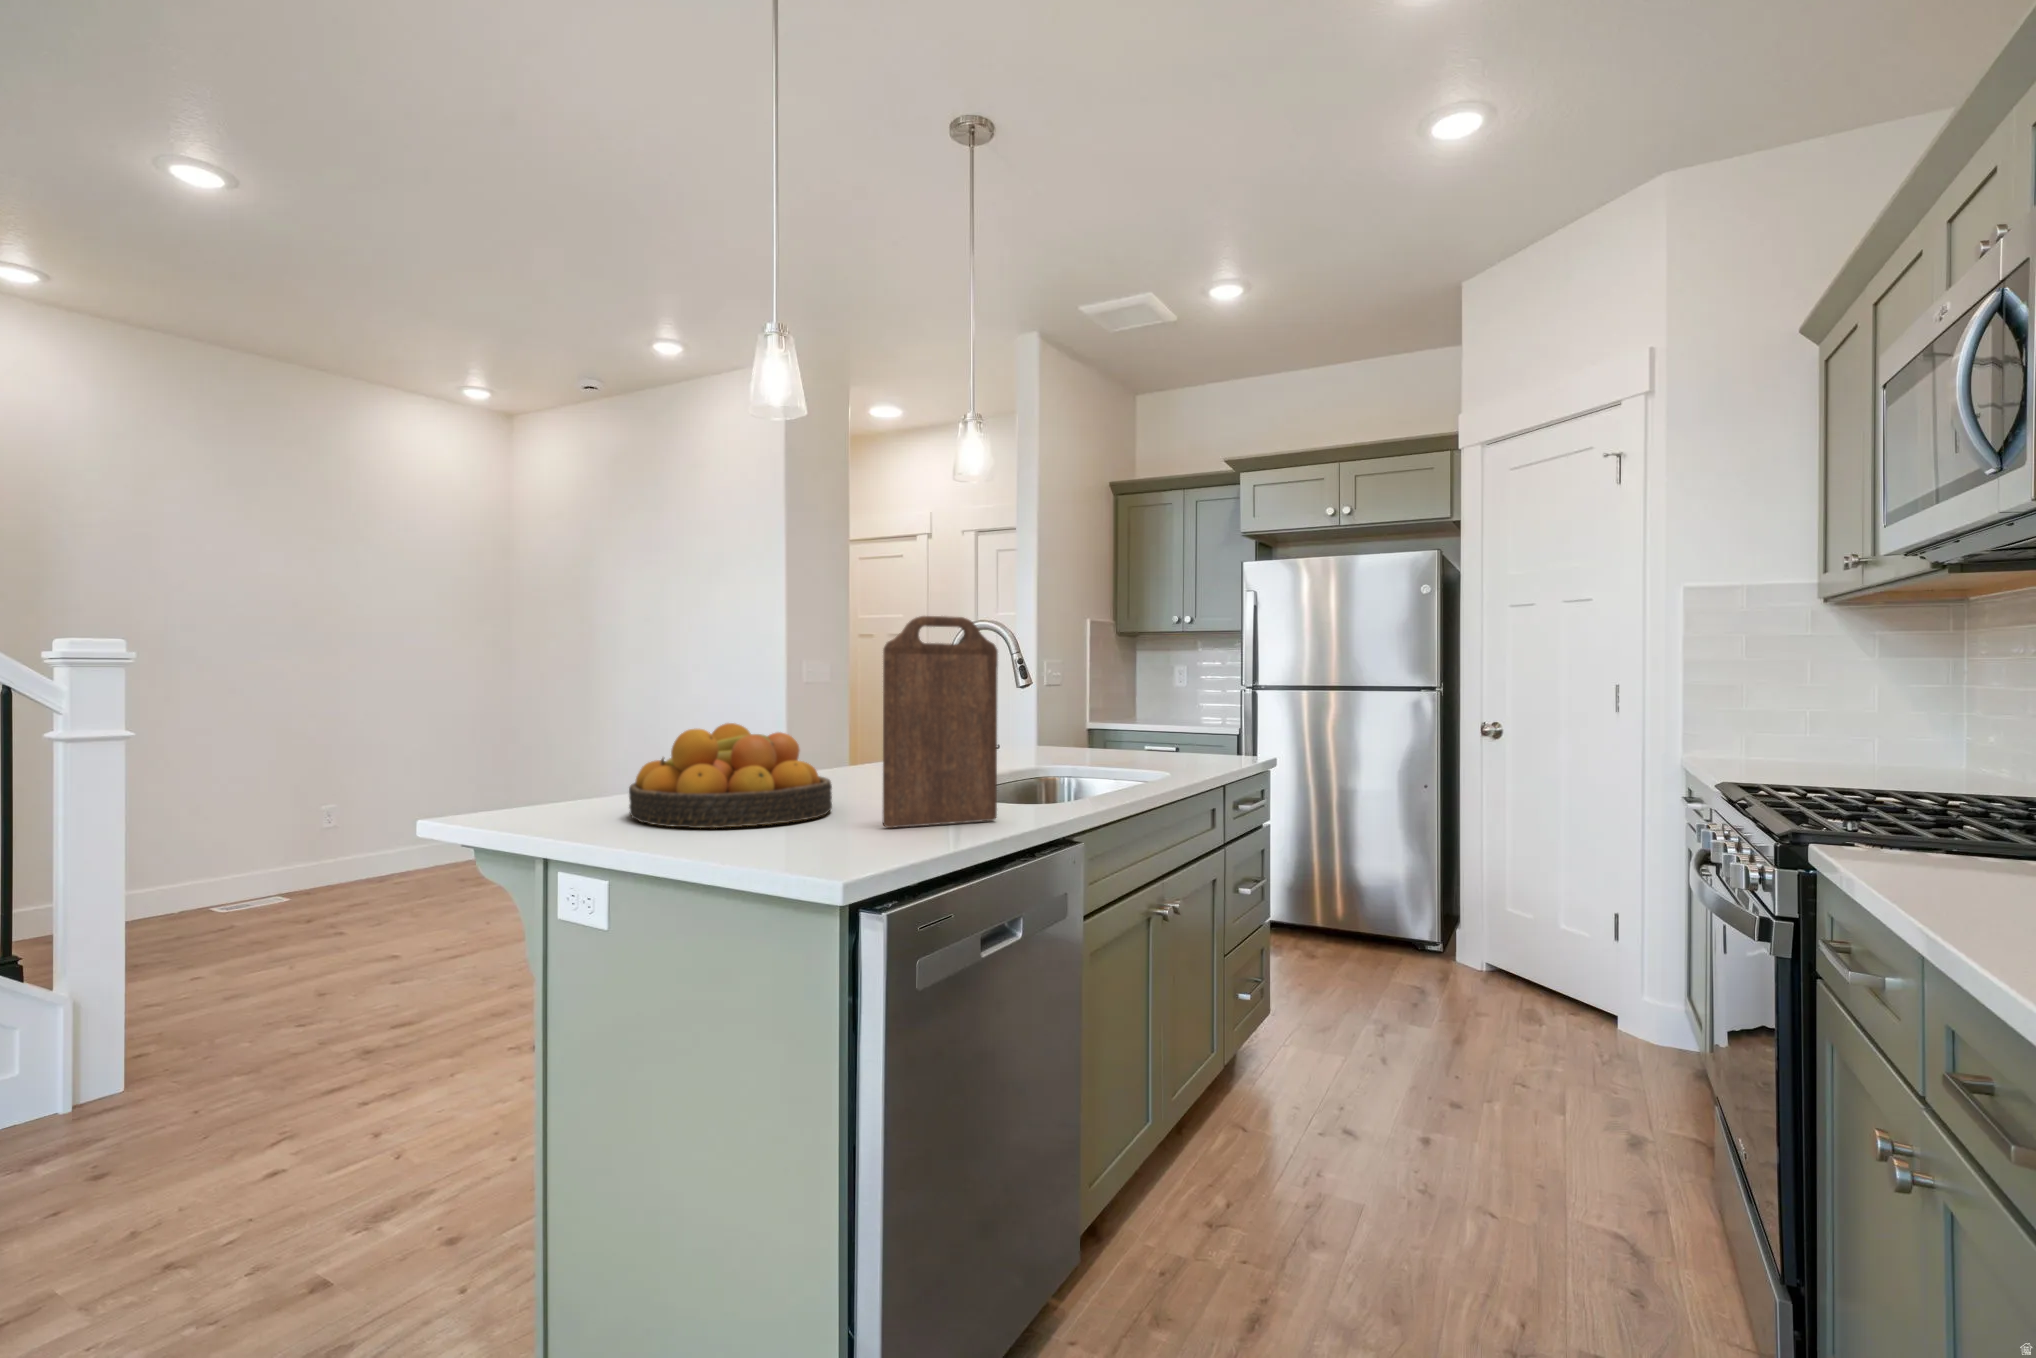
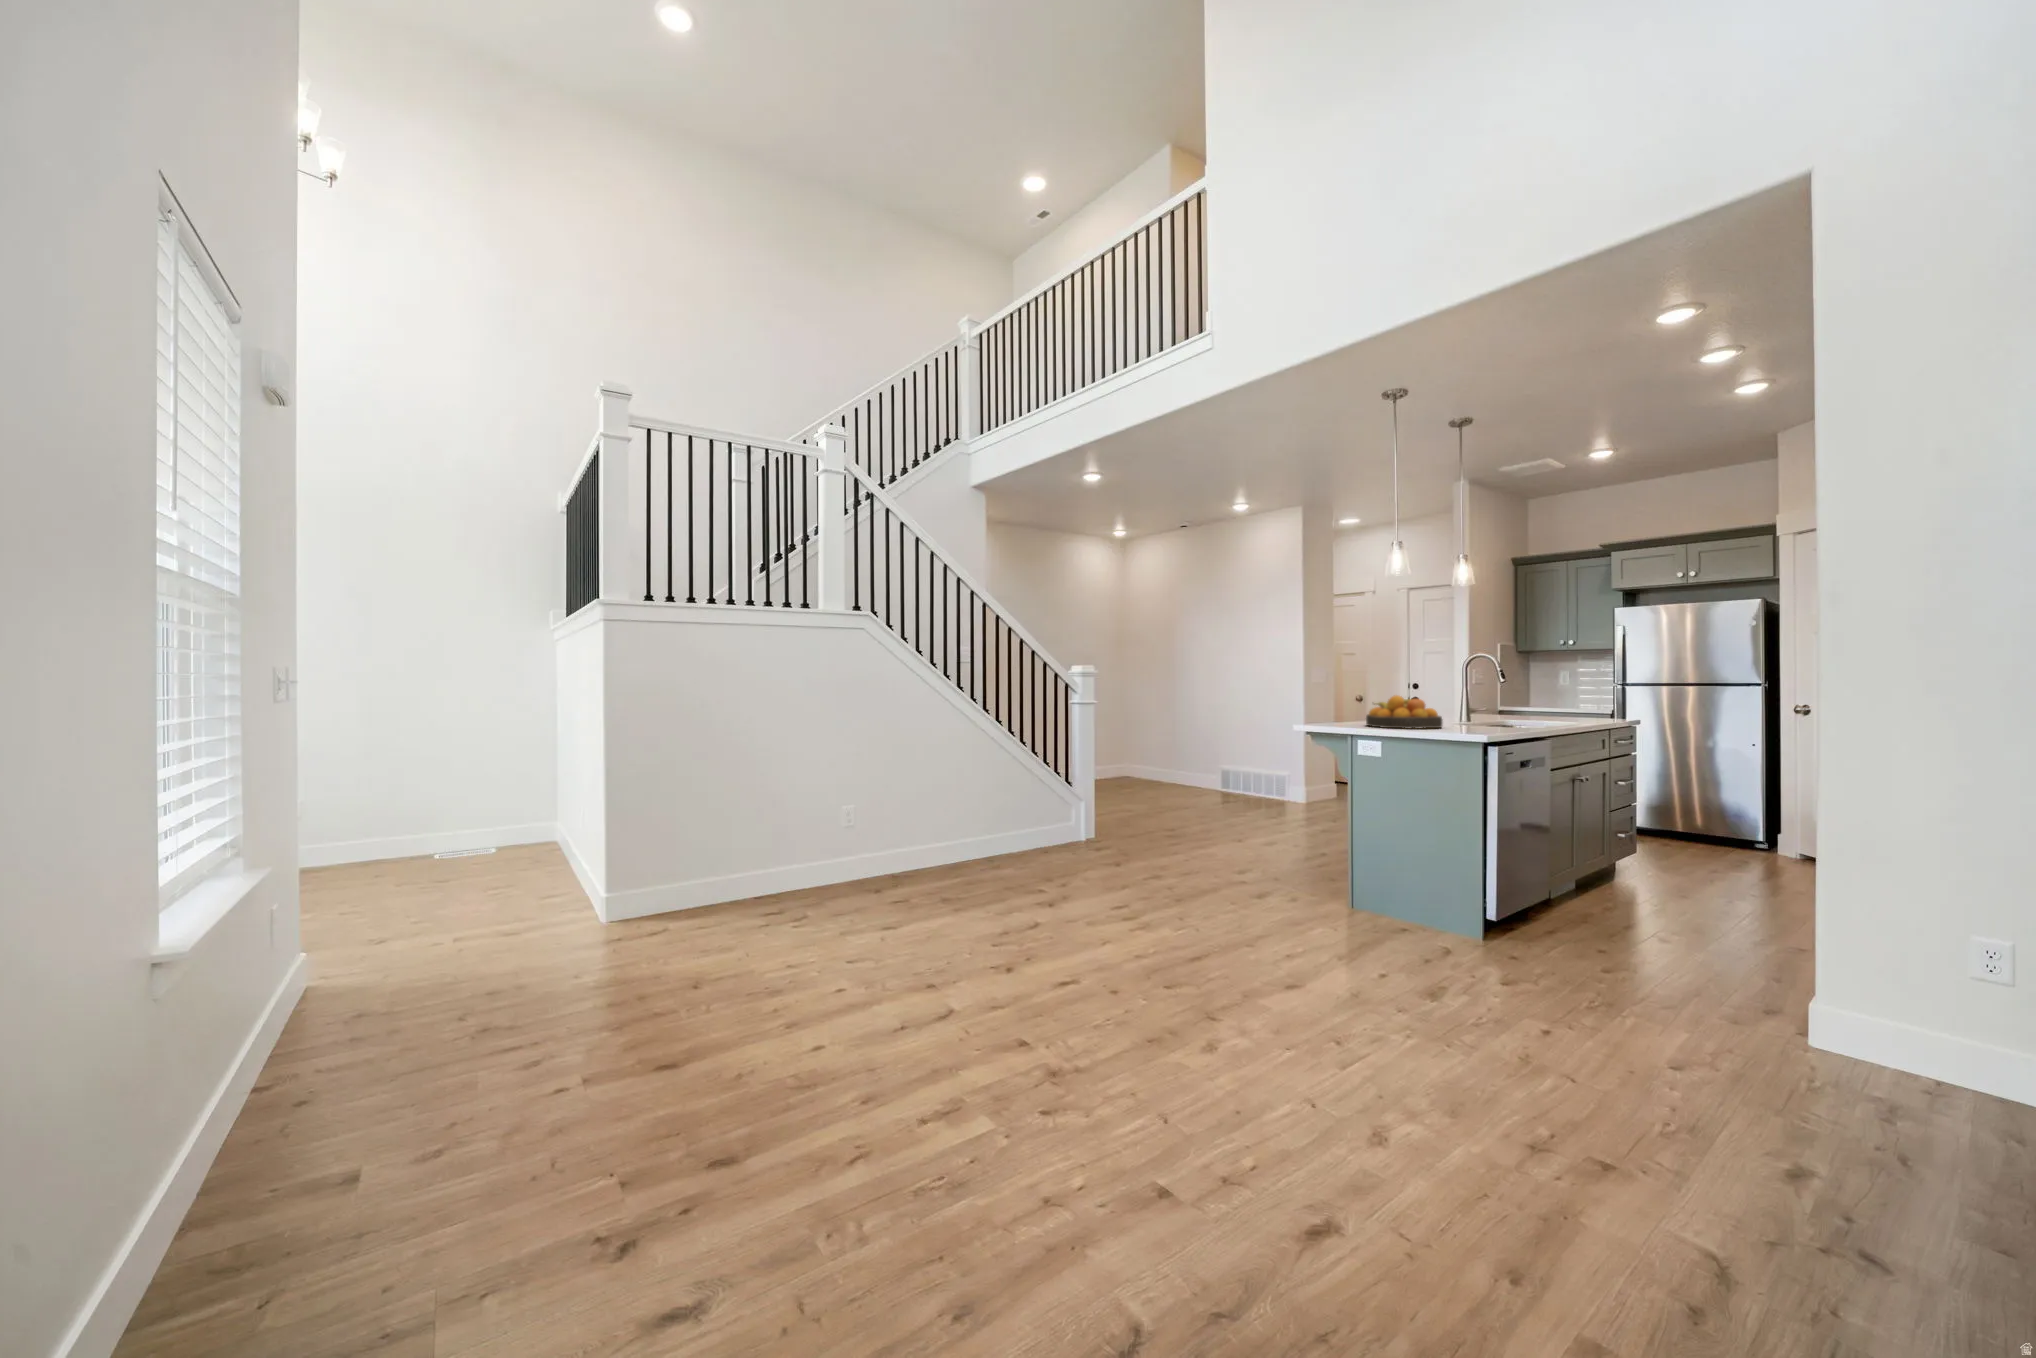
cutting board: present [883,616,998,828] -> none [1472,657,1515,730]

